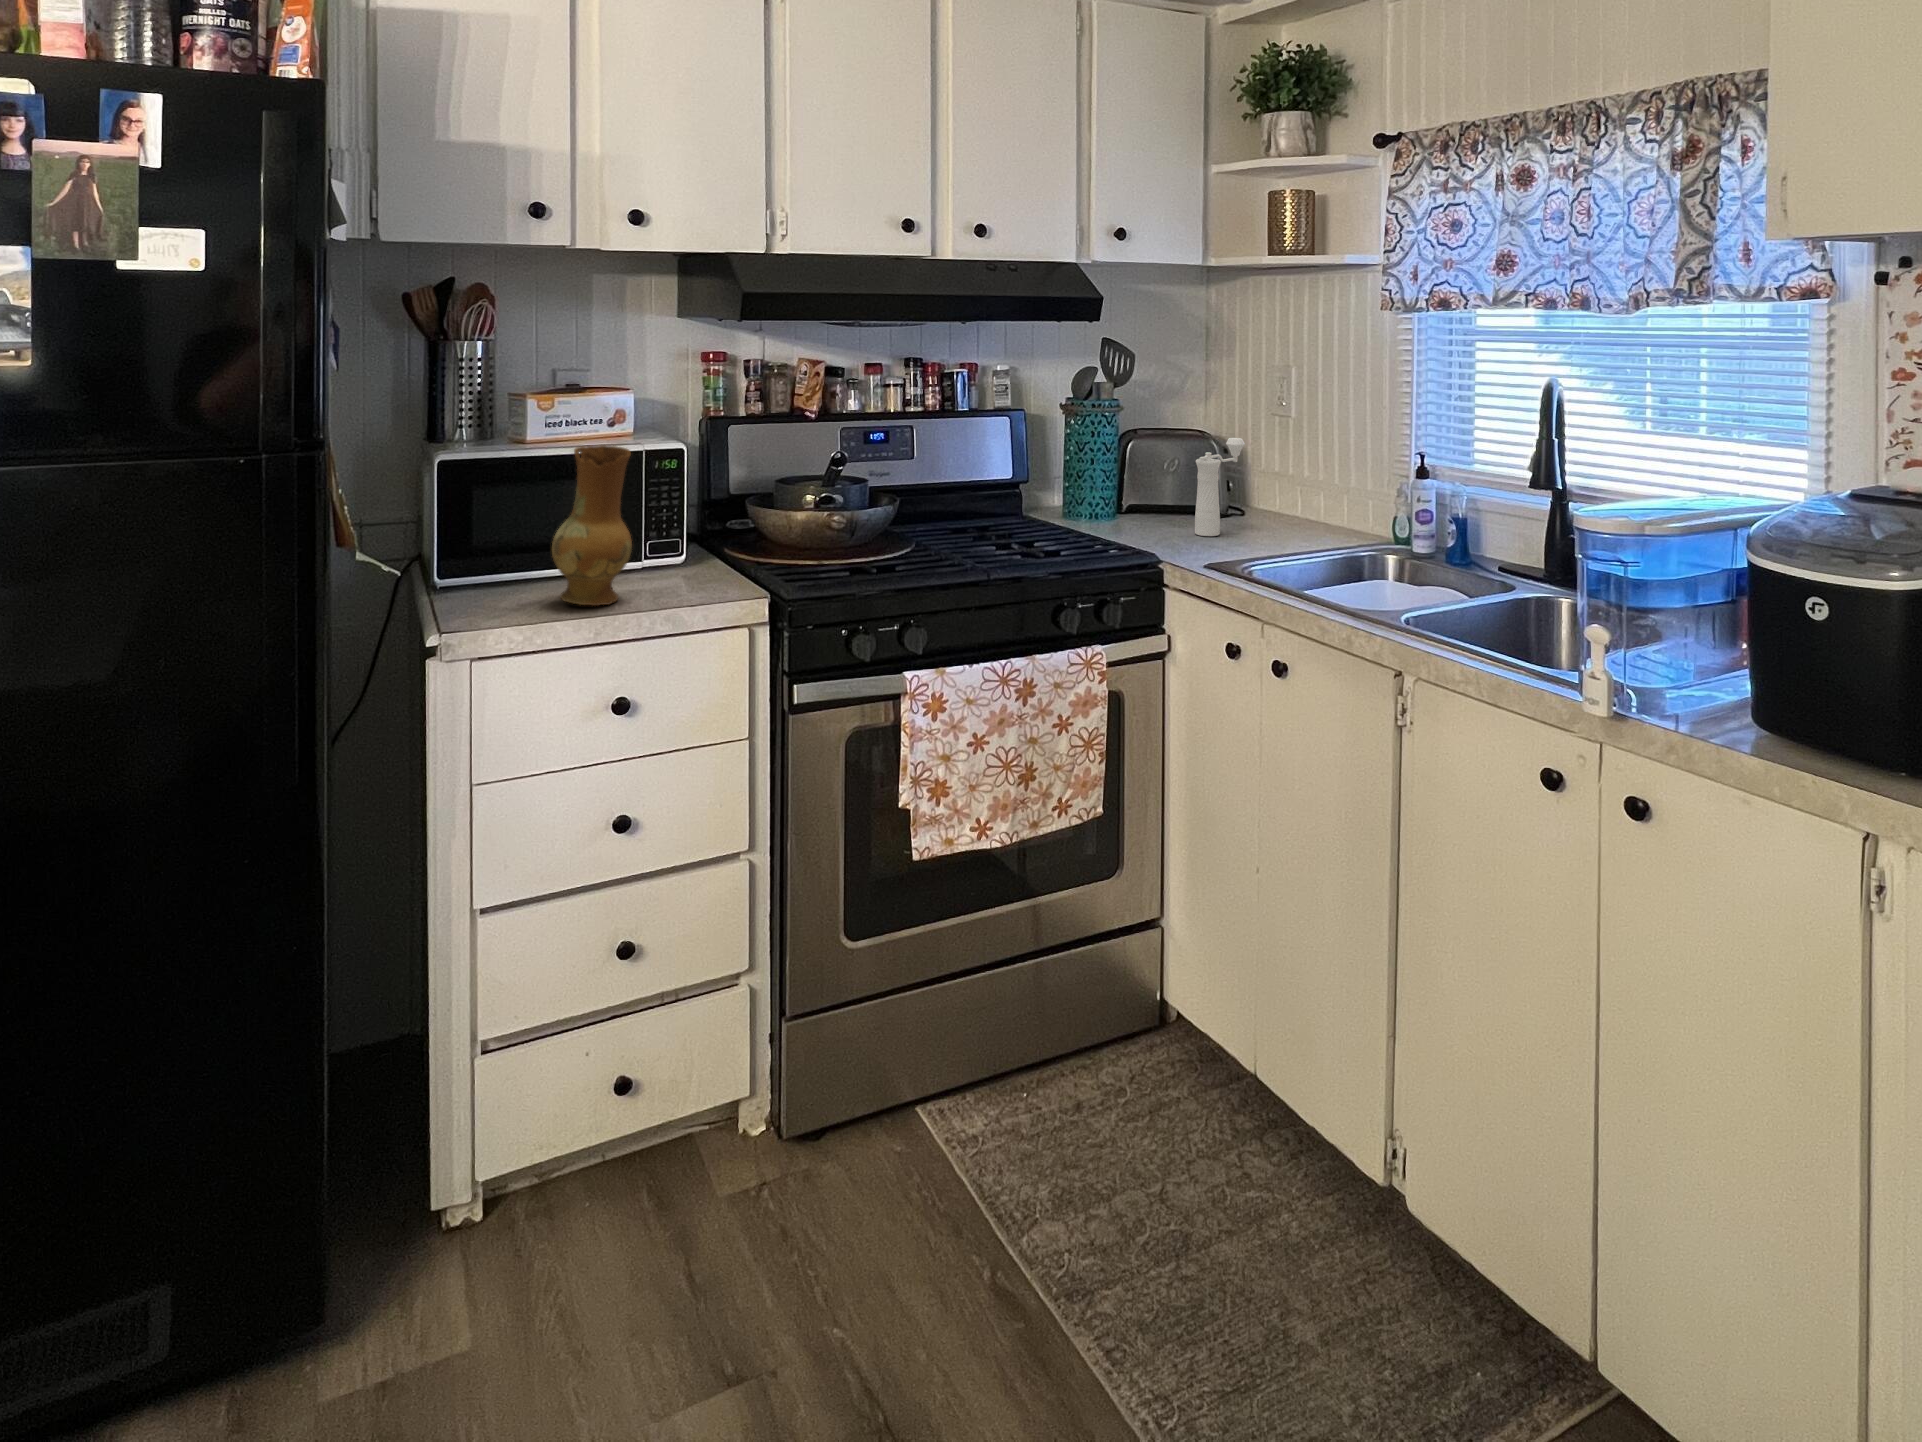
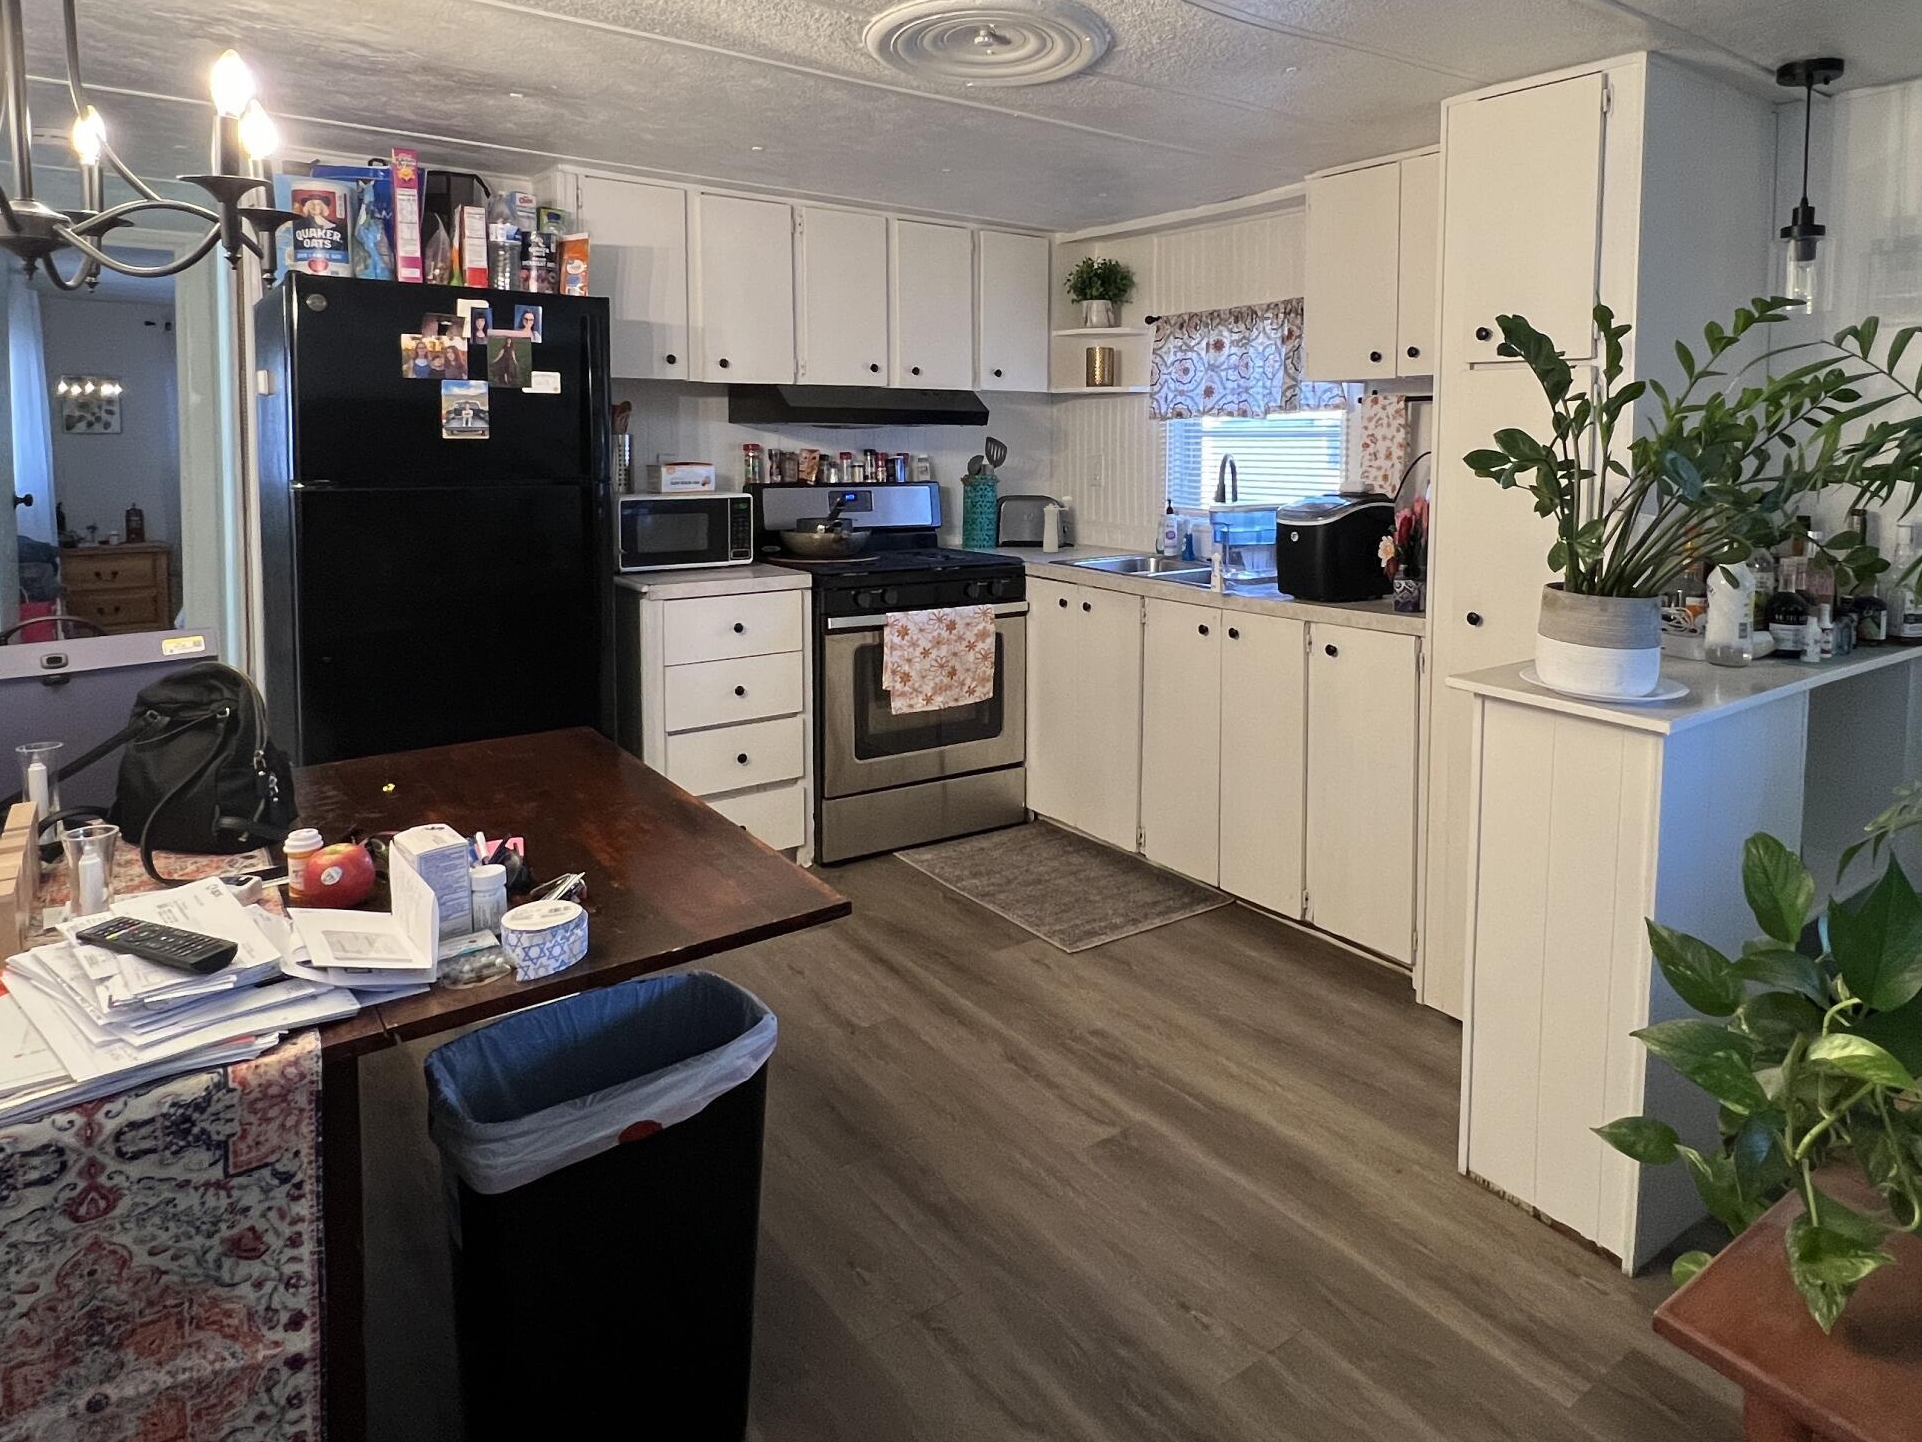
ceramic jug: present [552,445,632,606] -> none [691,491,734,577]

